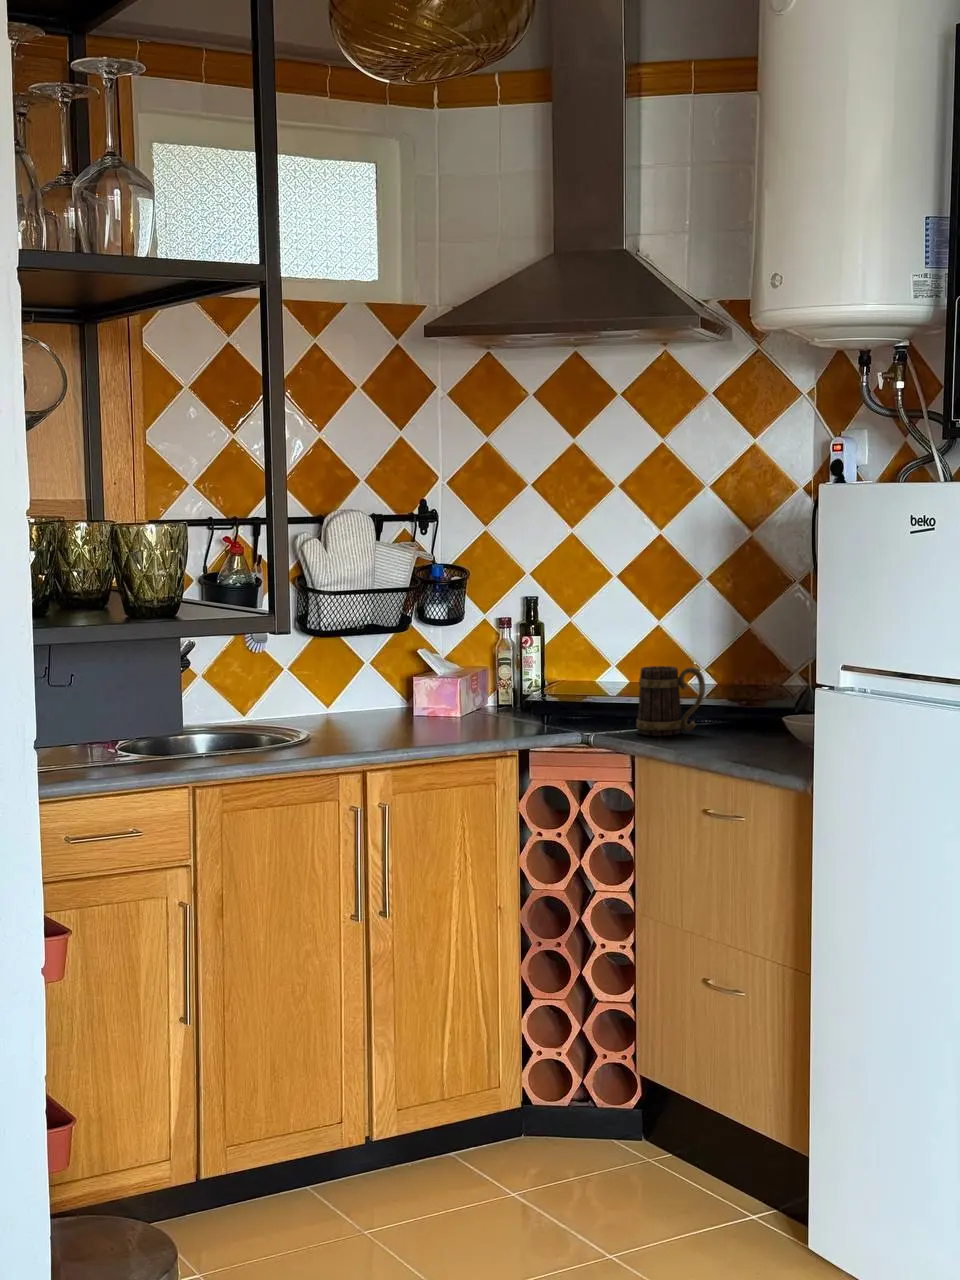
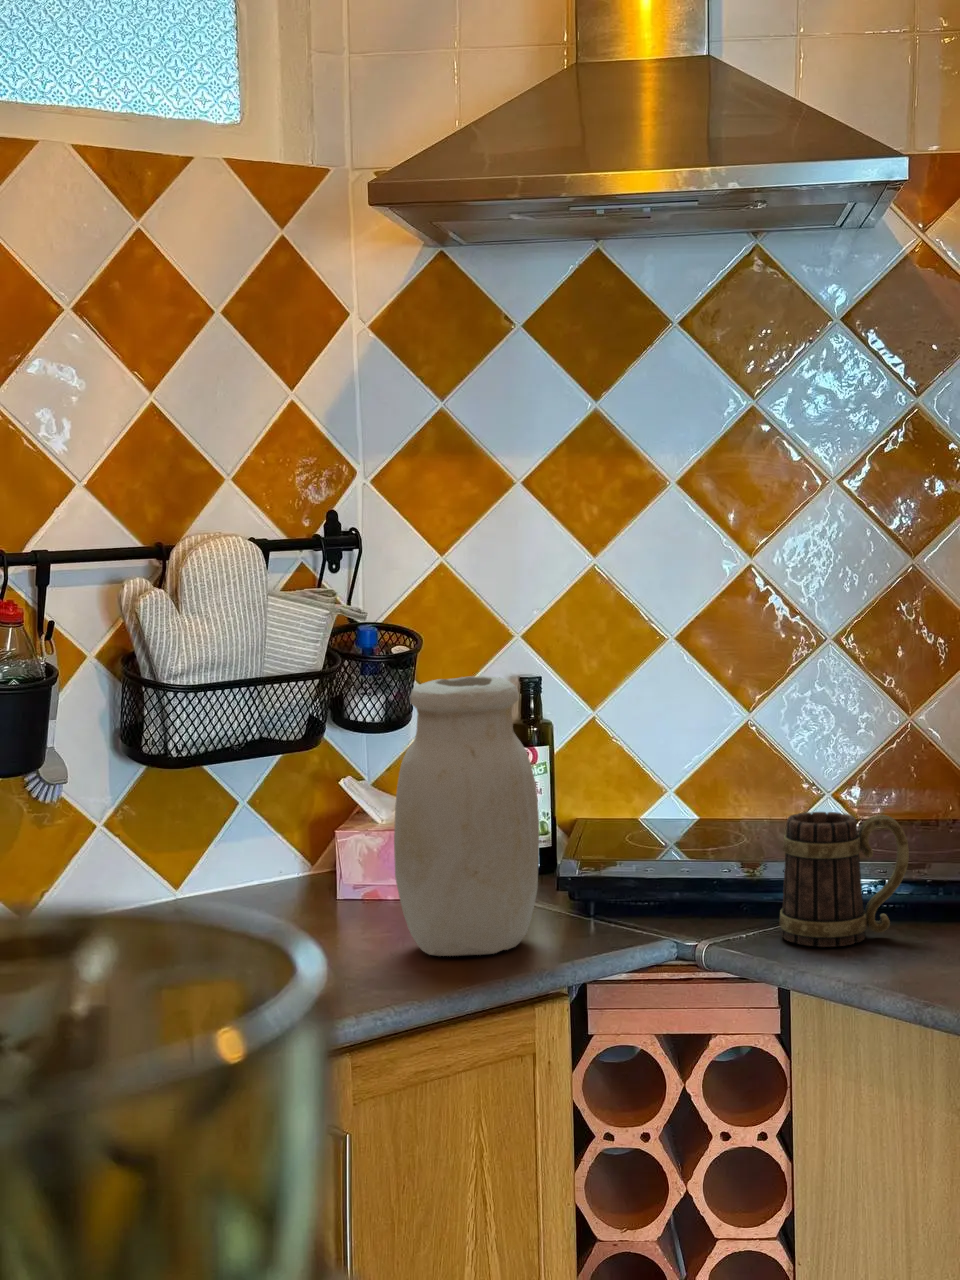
jar: none [432,588,510,734] -> present [394,676,540,956]

